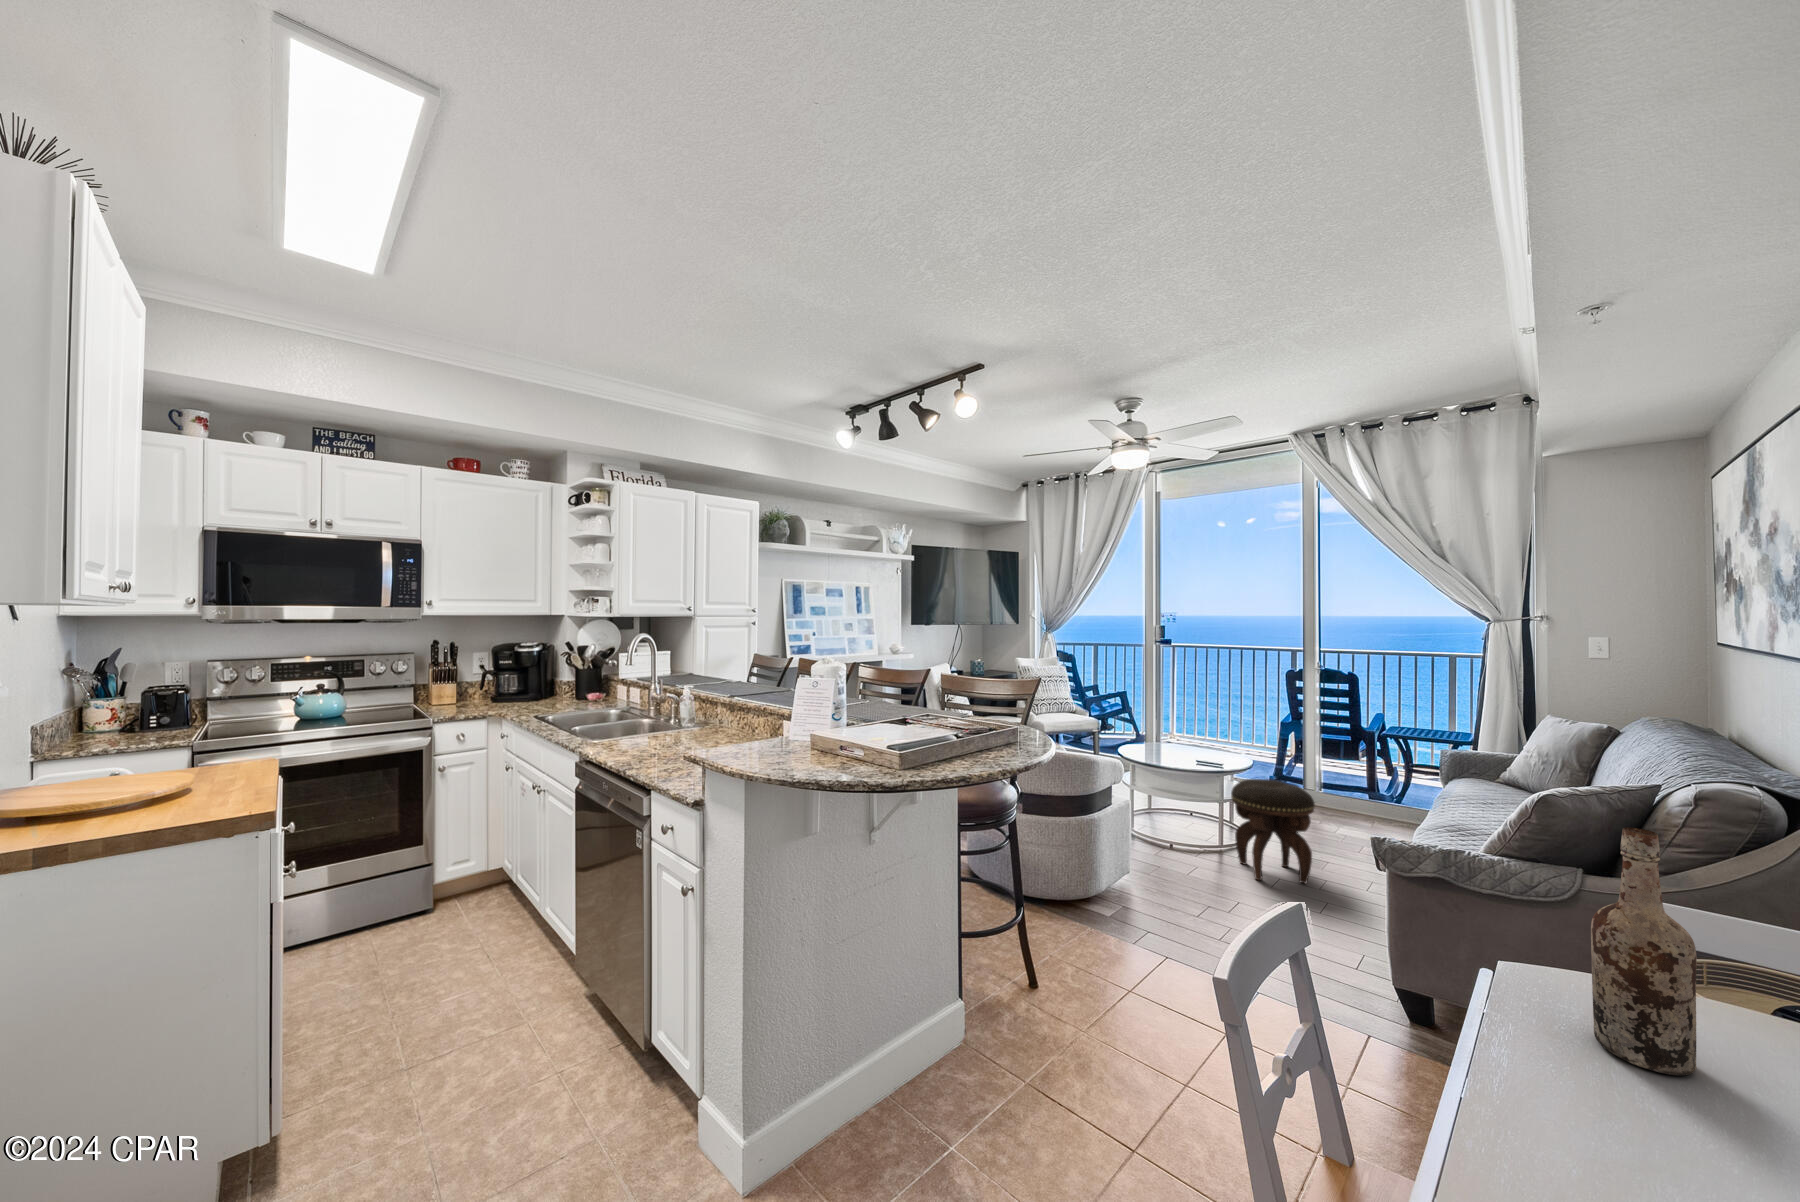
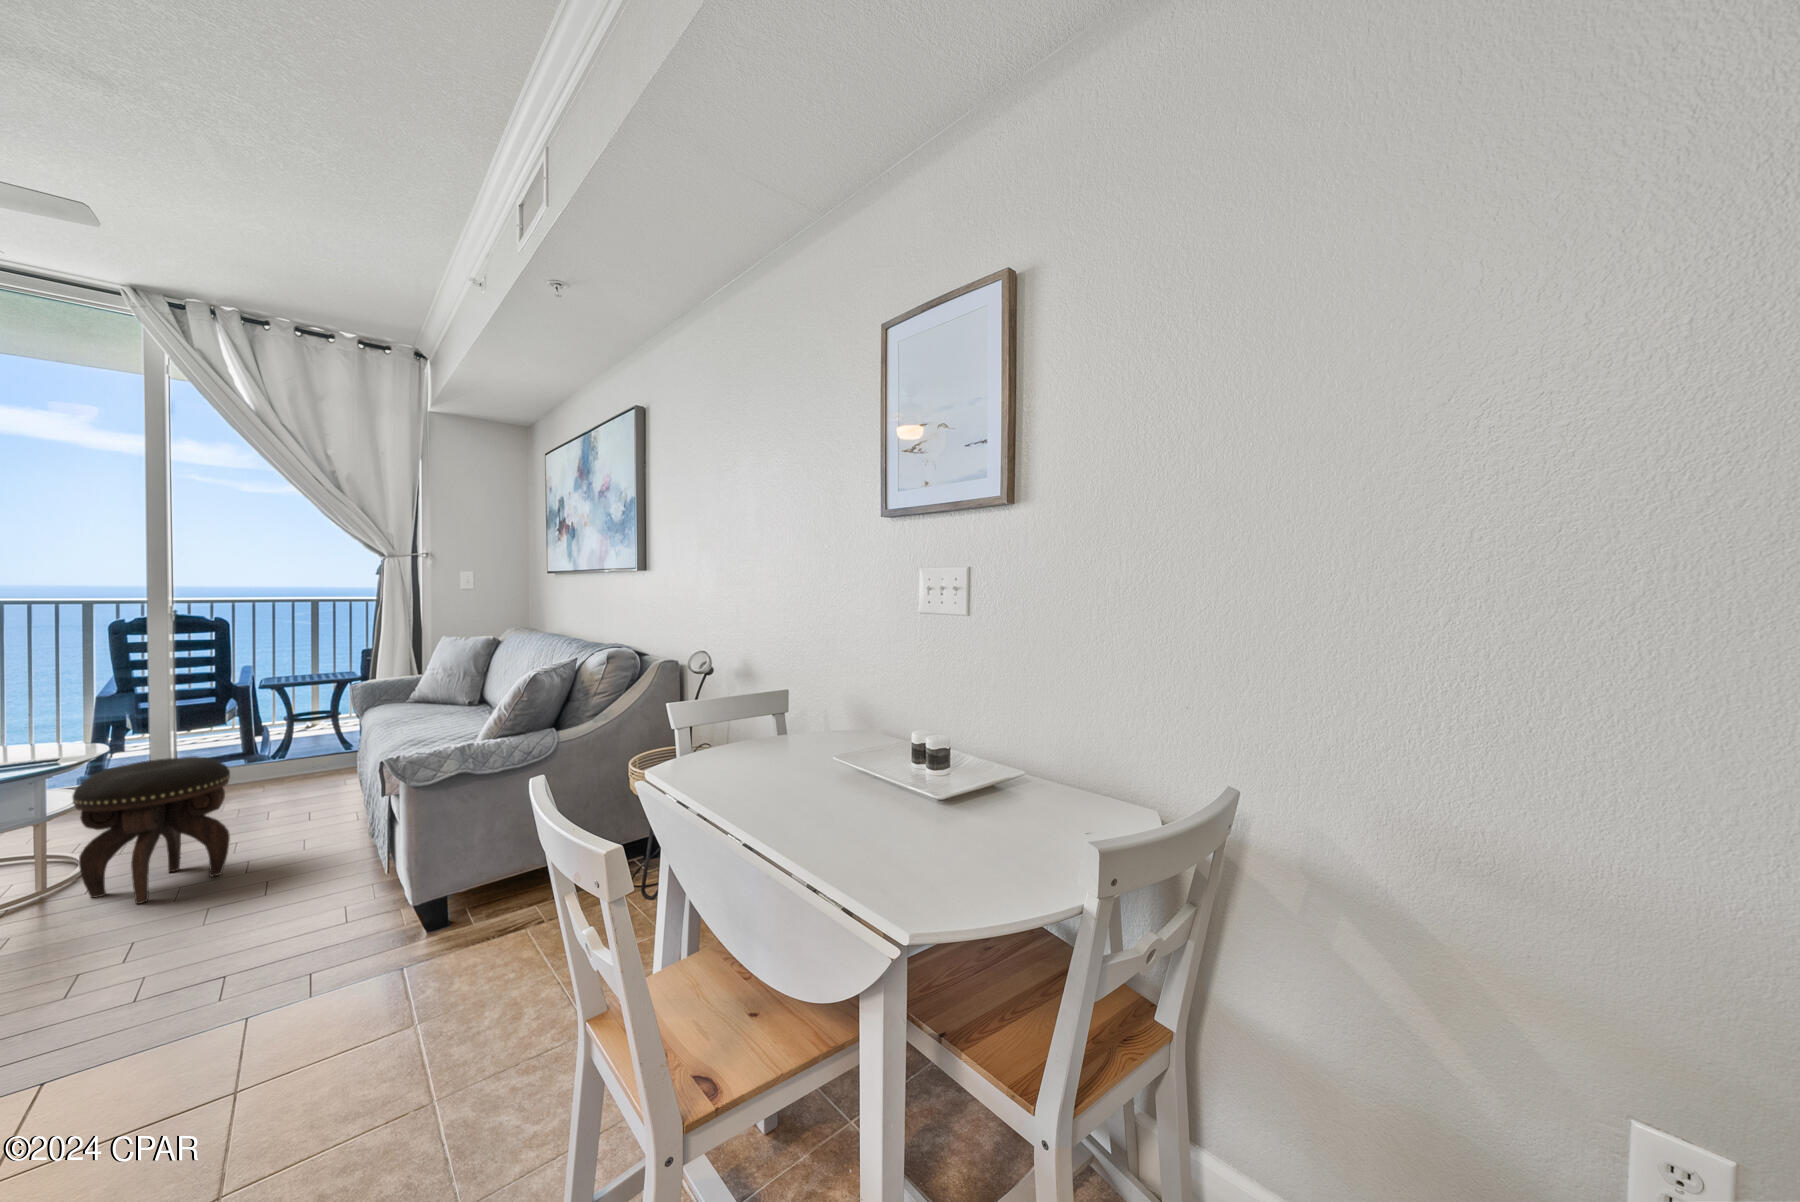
wine bottle: present [1591,827,1697,1076] -> none [727,632,772,779]

